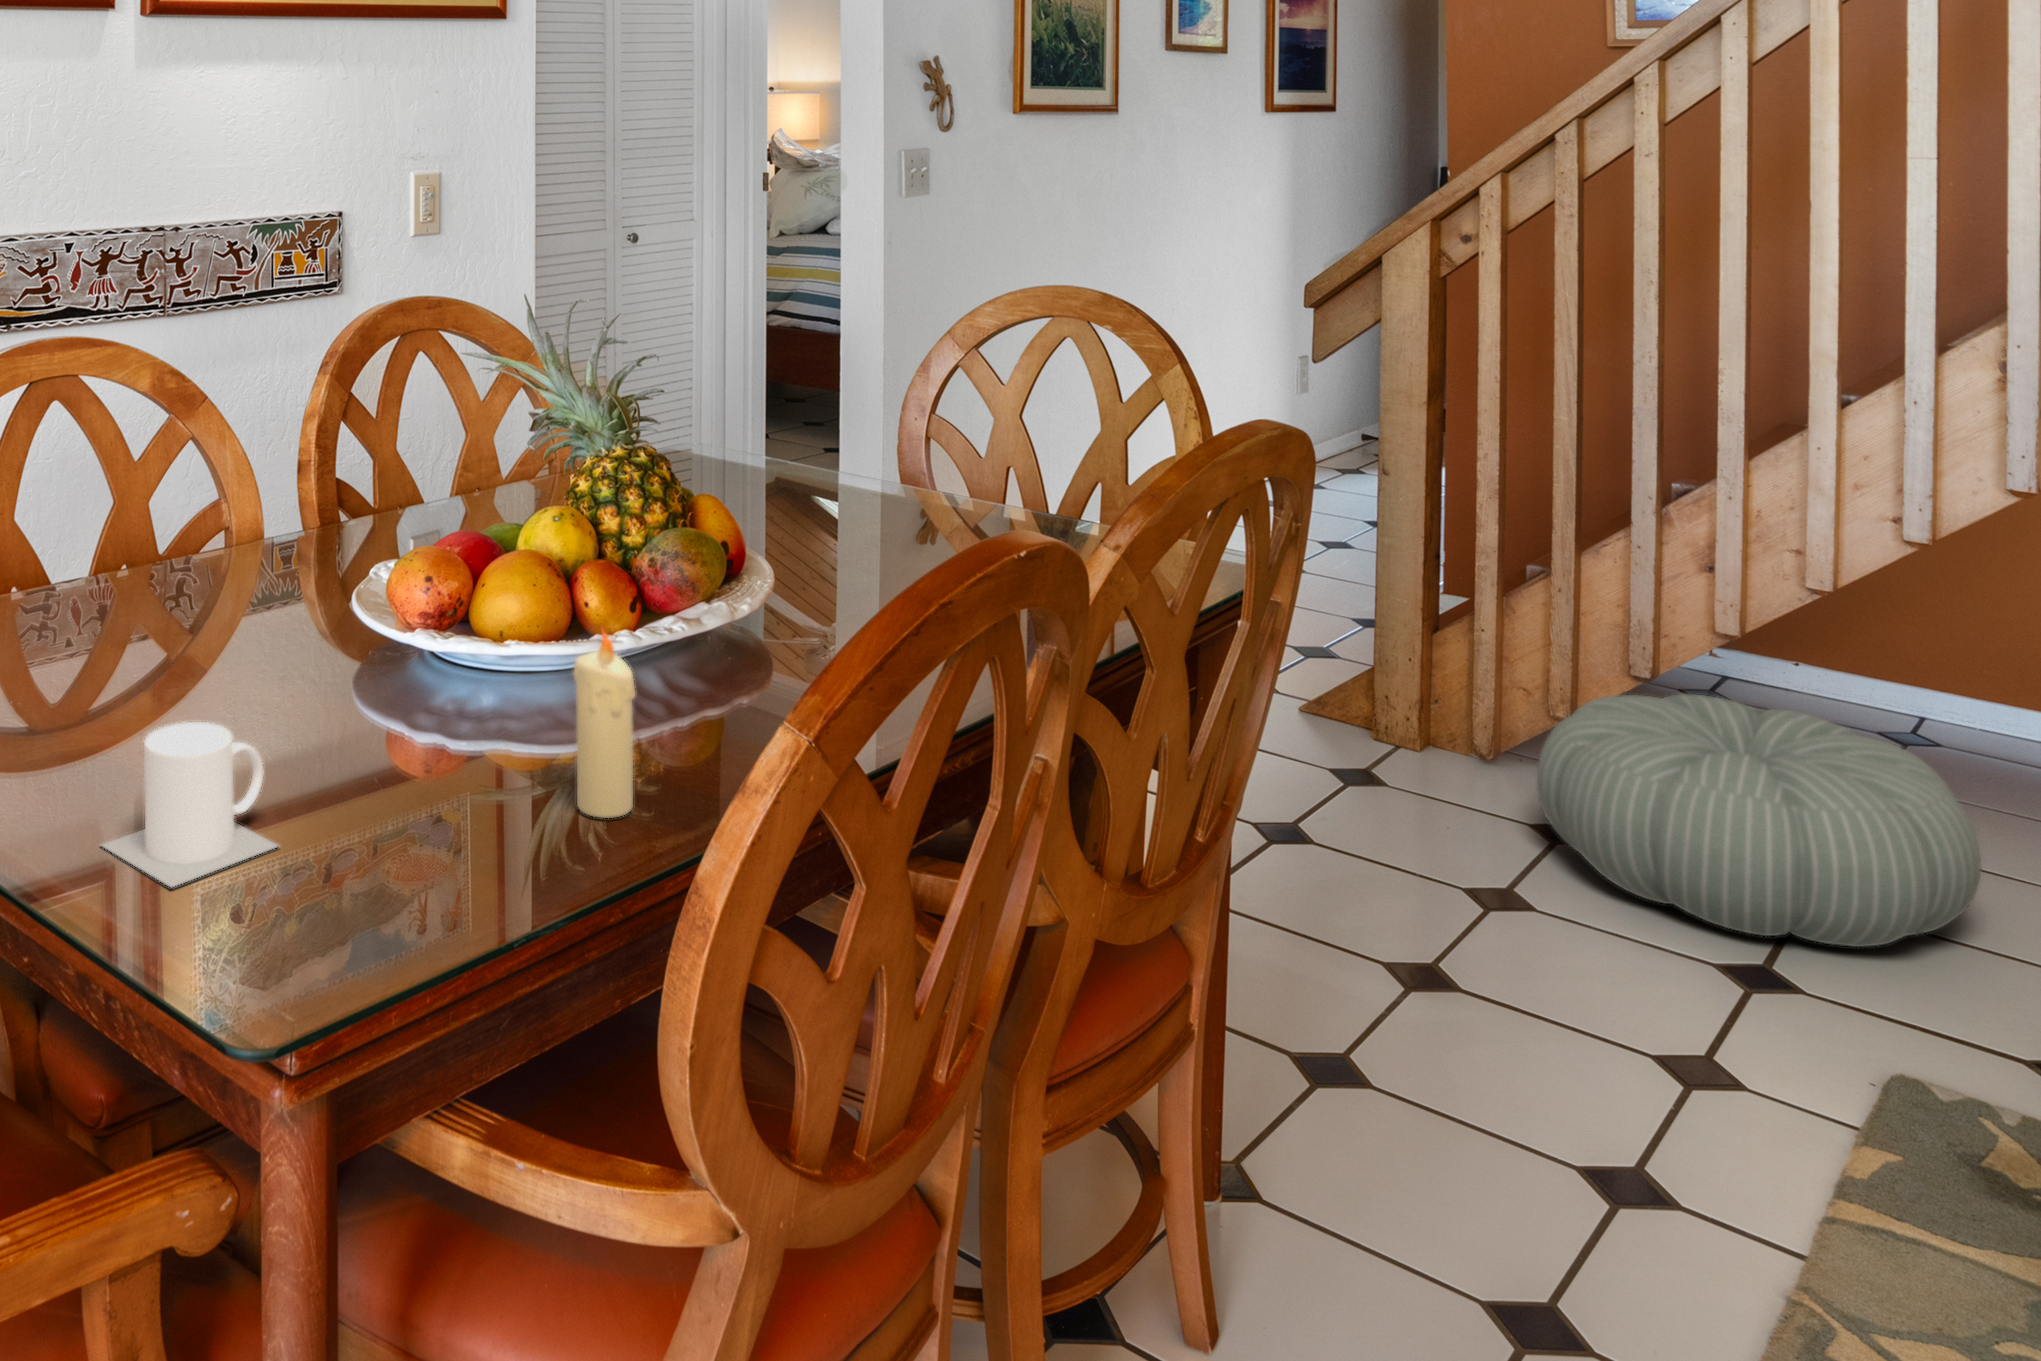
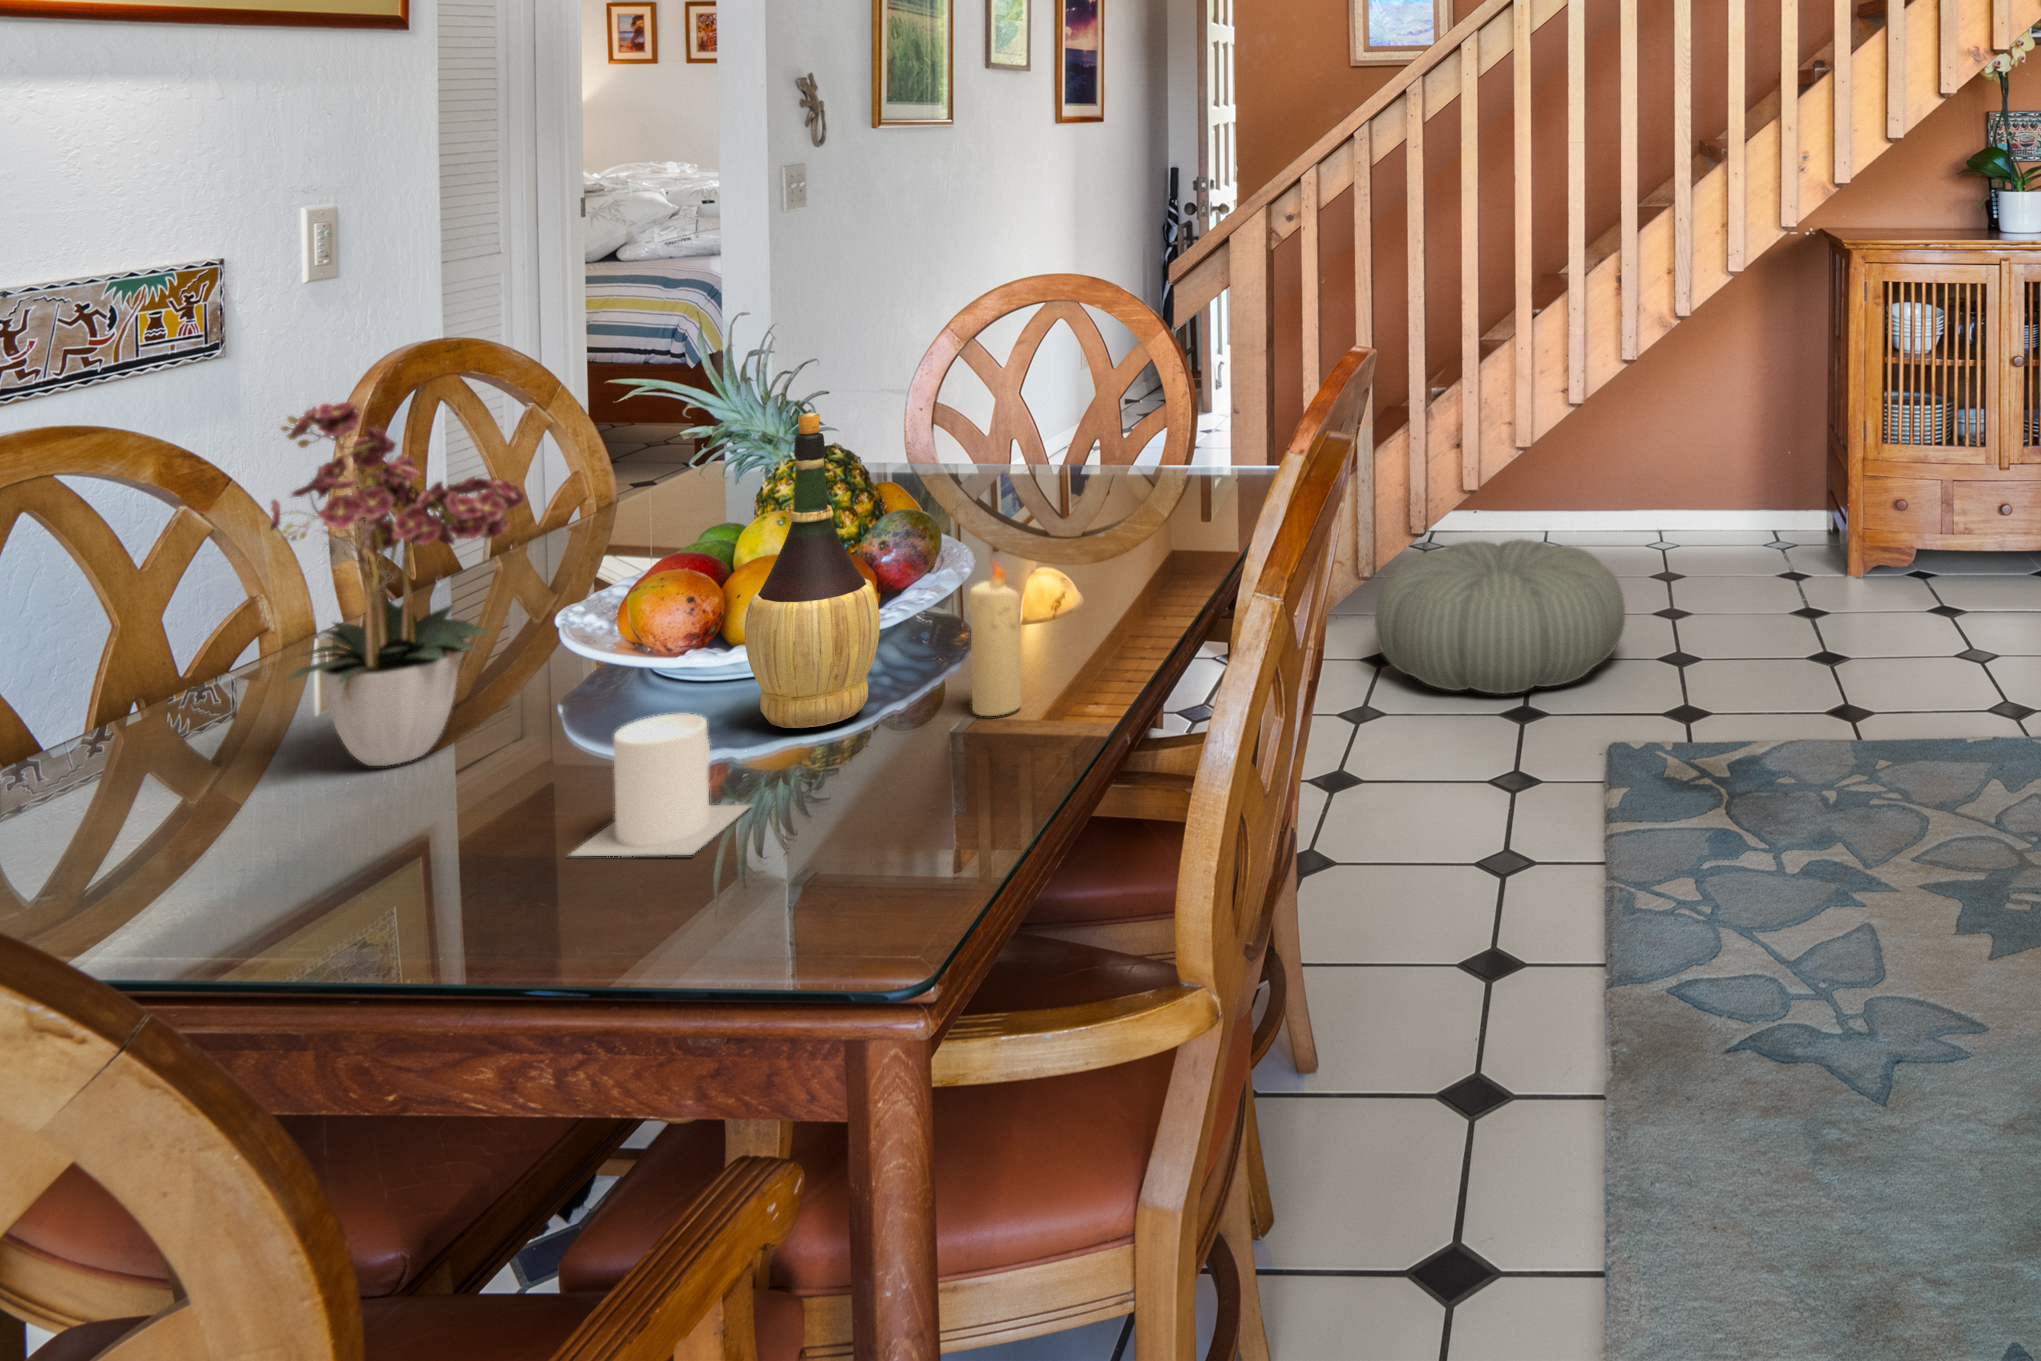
flower arrangement: none [15,334,265,695] -> present [270,401,525,766]
wine bottle: none [374,421,510,770] -> present [745,413,880,728]

